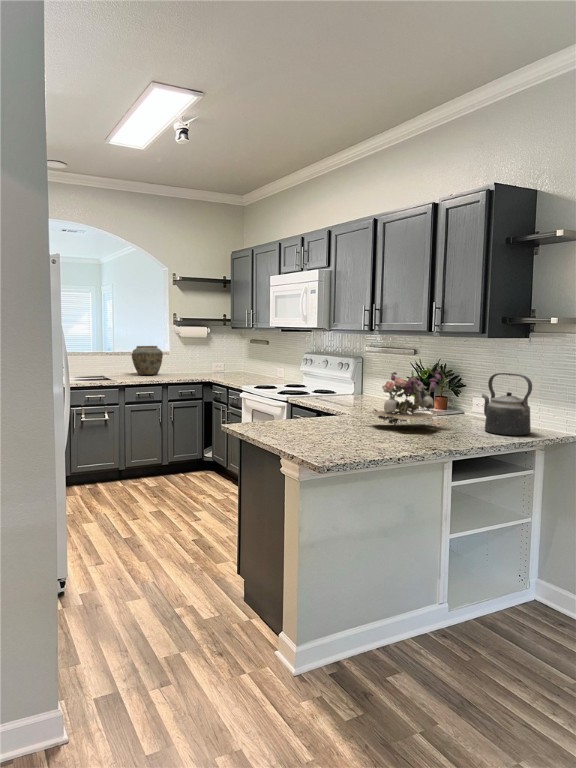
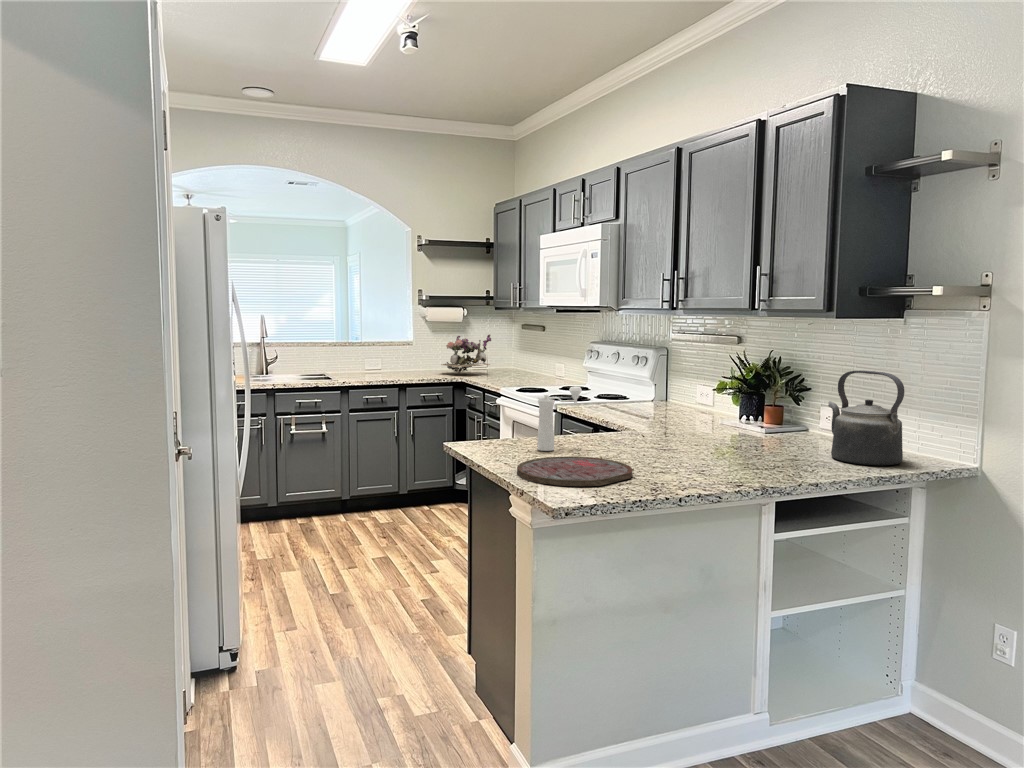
vase: present [132,346,163,375] -> none [363,333,403,372]
flower arrangement: present [369,369,445,426] -> present [441,334,491,373]
pepper mill: none [289,384,319,429] -> present [537,386,582,451]
cutting board: none [282,433,361,452] -> present [517,456,632,486]

